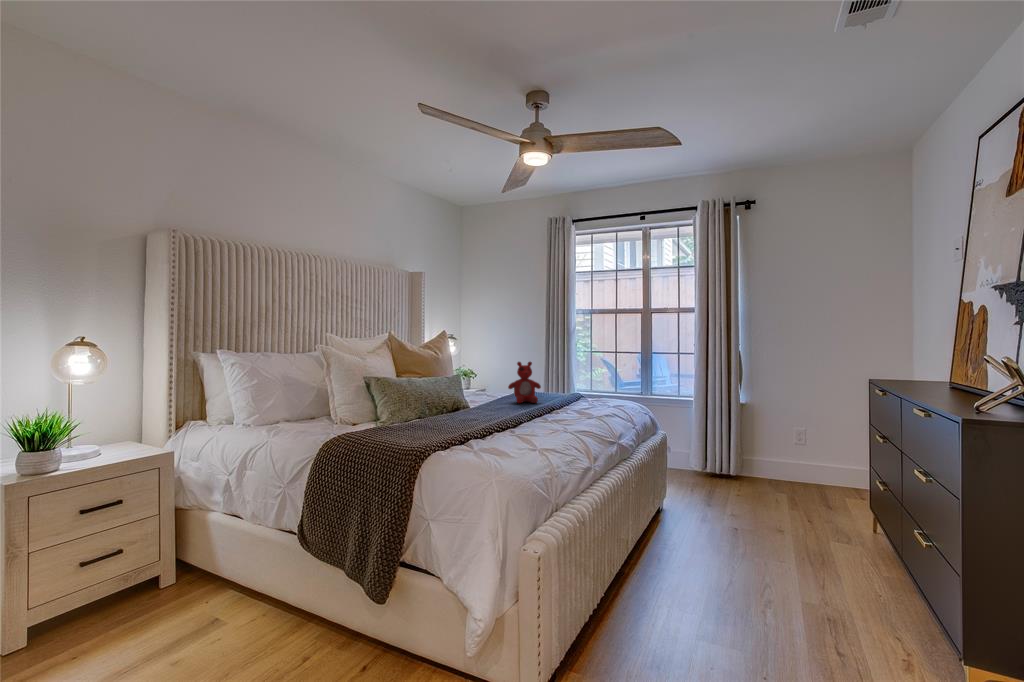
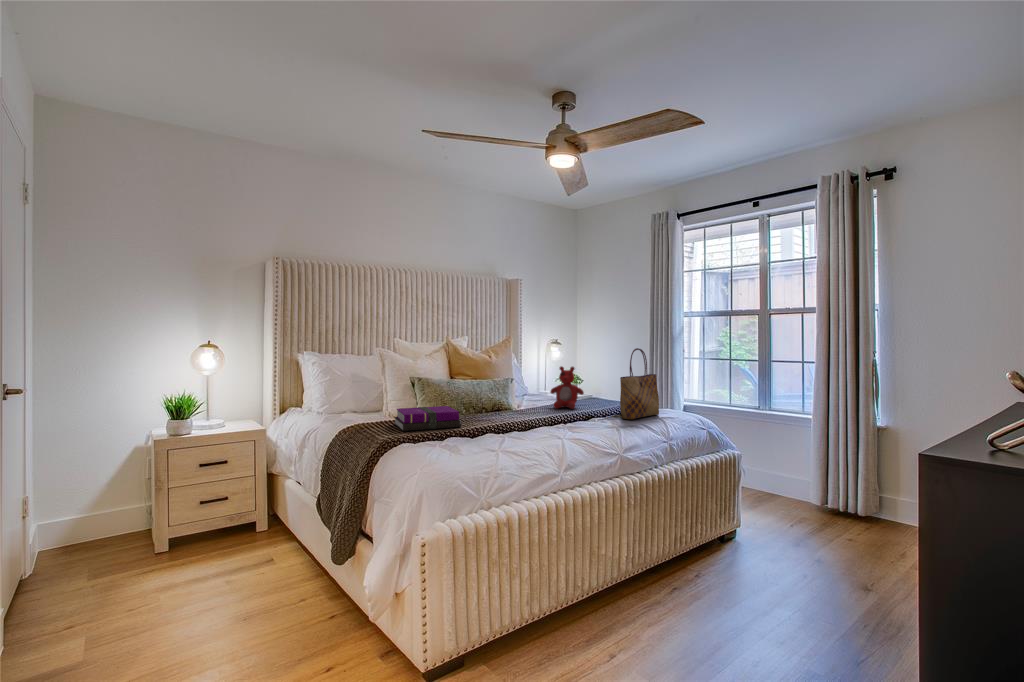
tote bag: none [583,343,607,409] -> present [620,348,659,419]
notebook: none [386,407,468,438] -> present [394,406,462,431]

